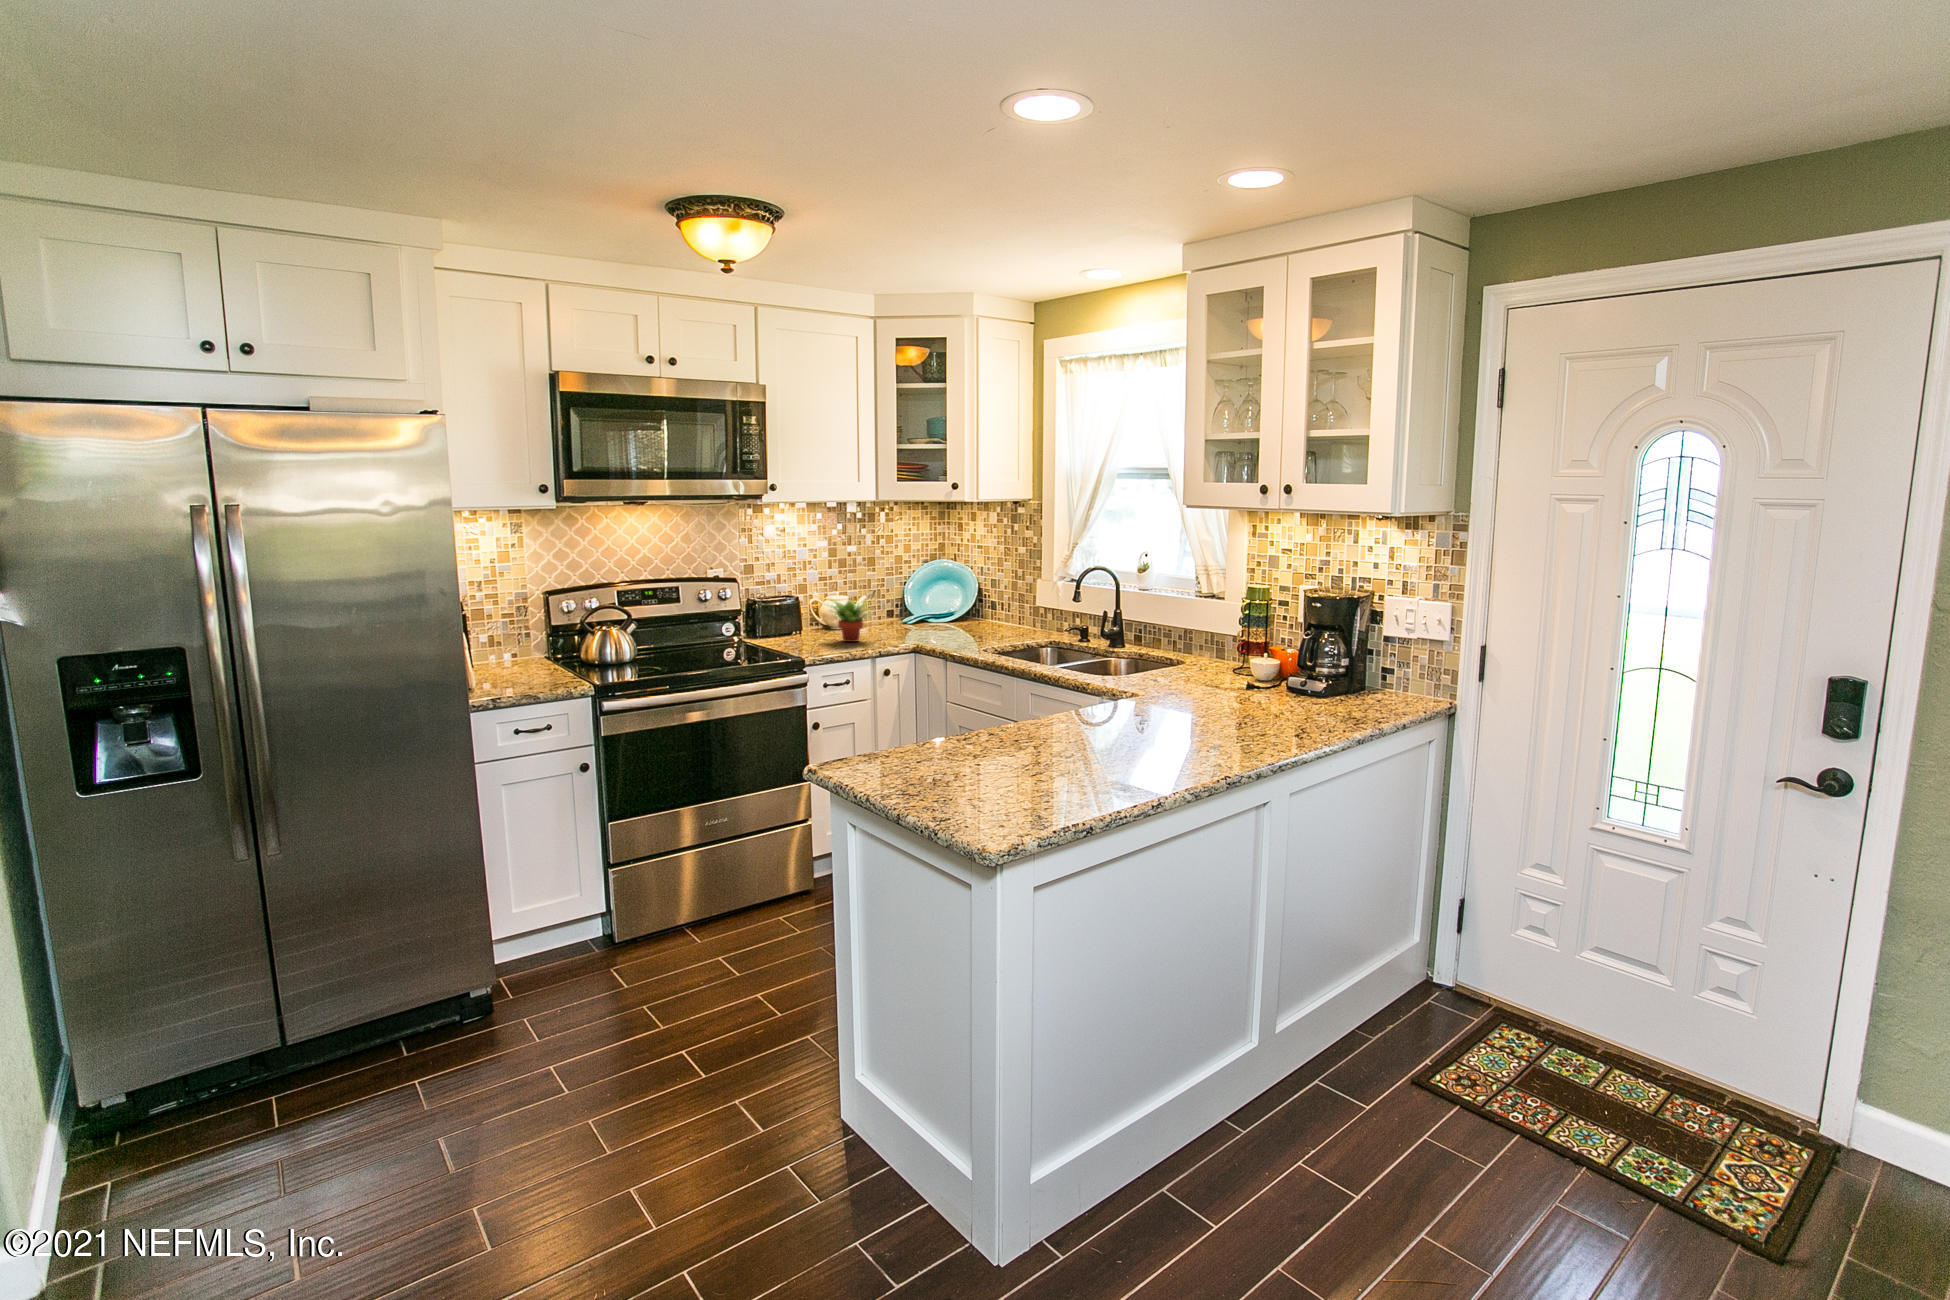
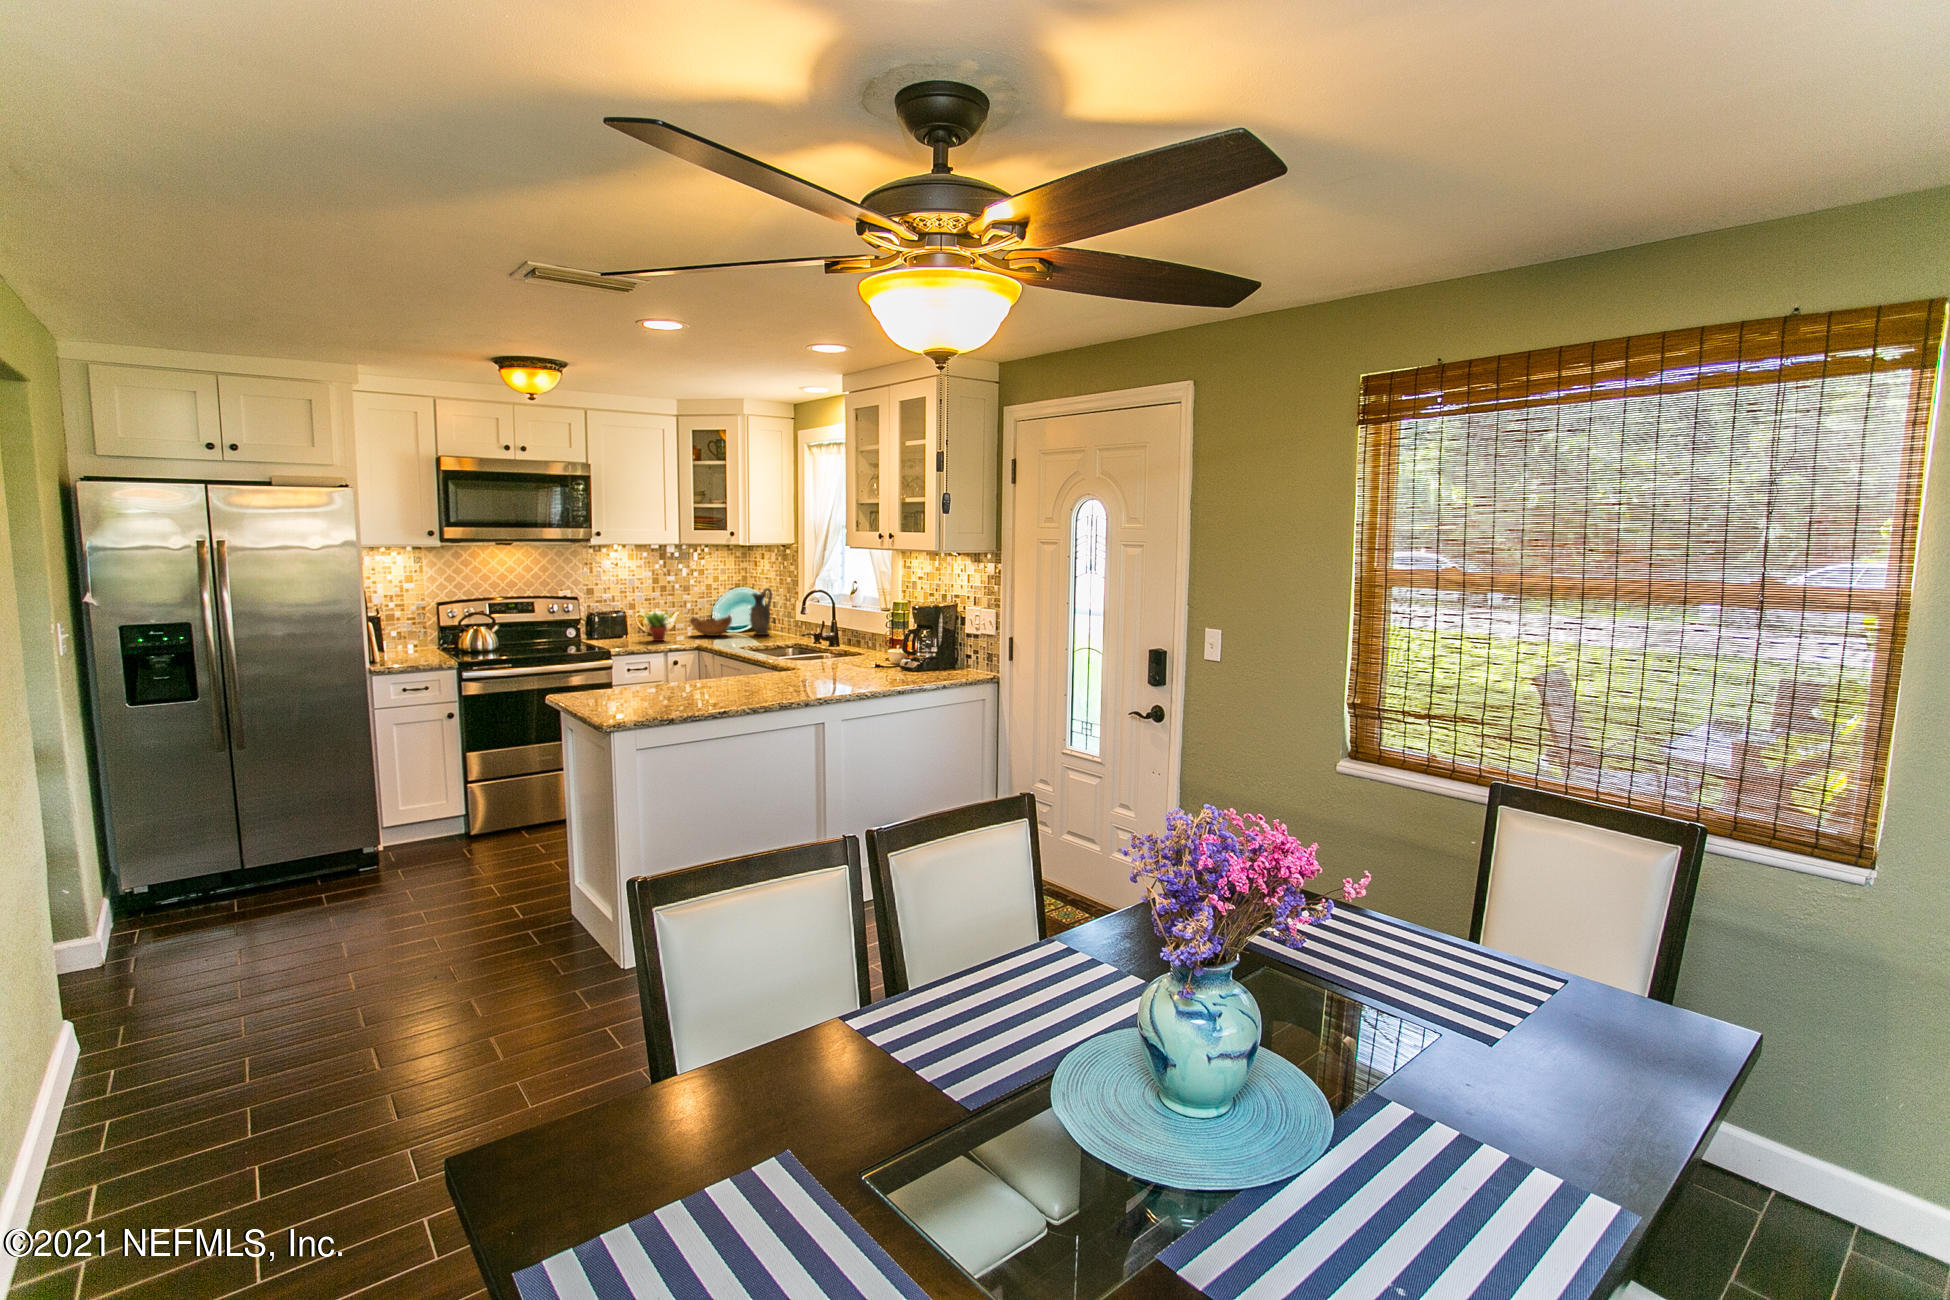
ceramic pitcher: none [965,562,995,630] -> present [750,588,772,635]
wooden bowl: none [886,601,944,632] -> present [690,615,732,636]

